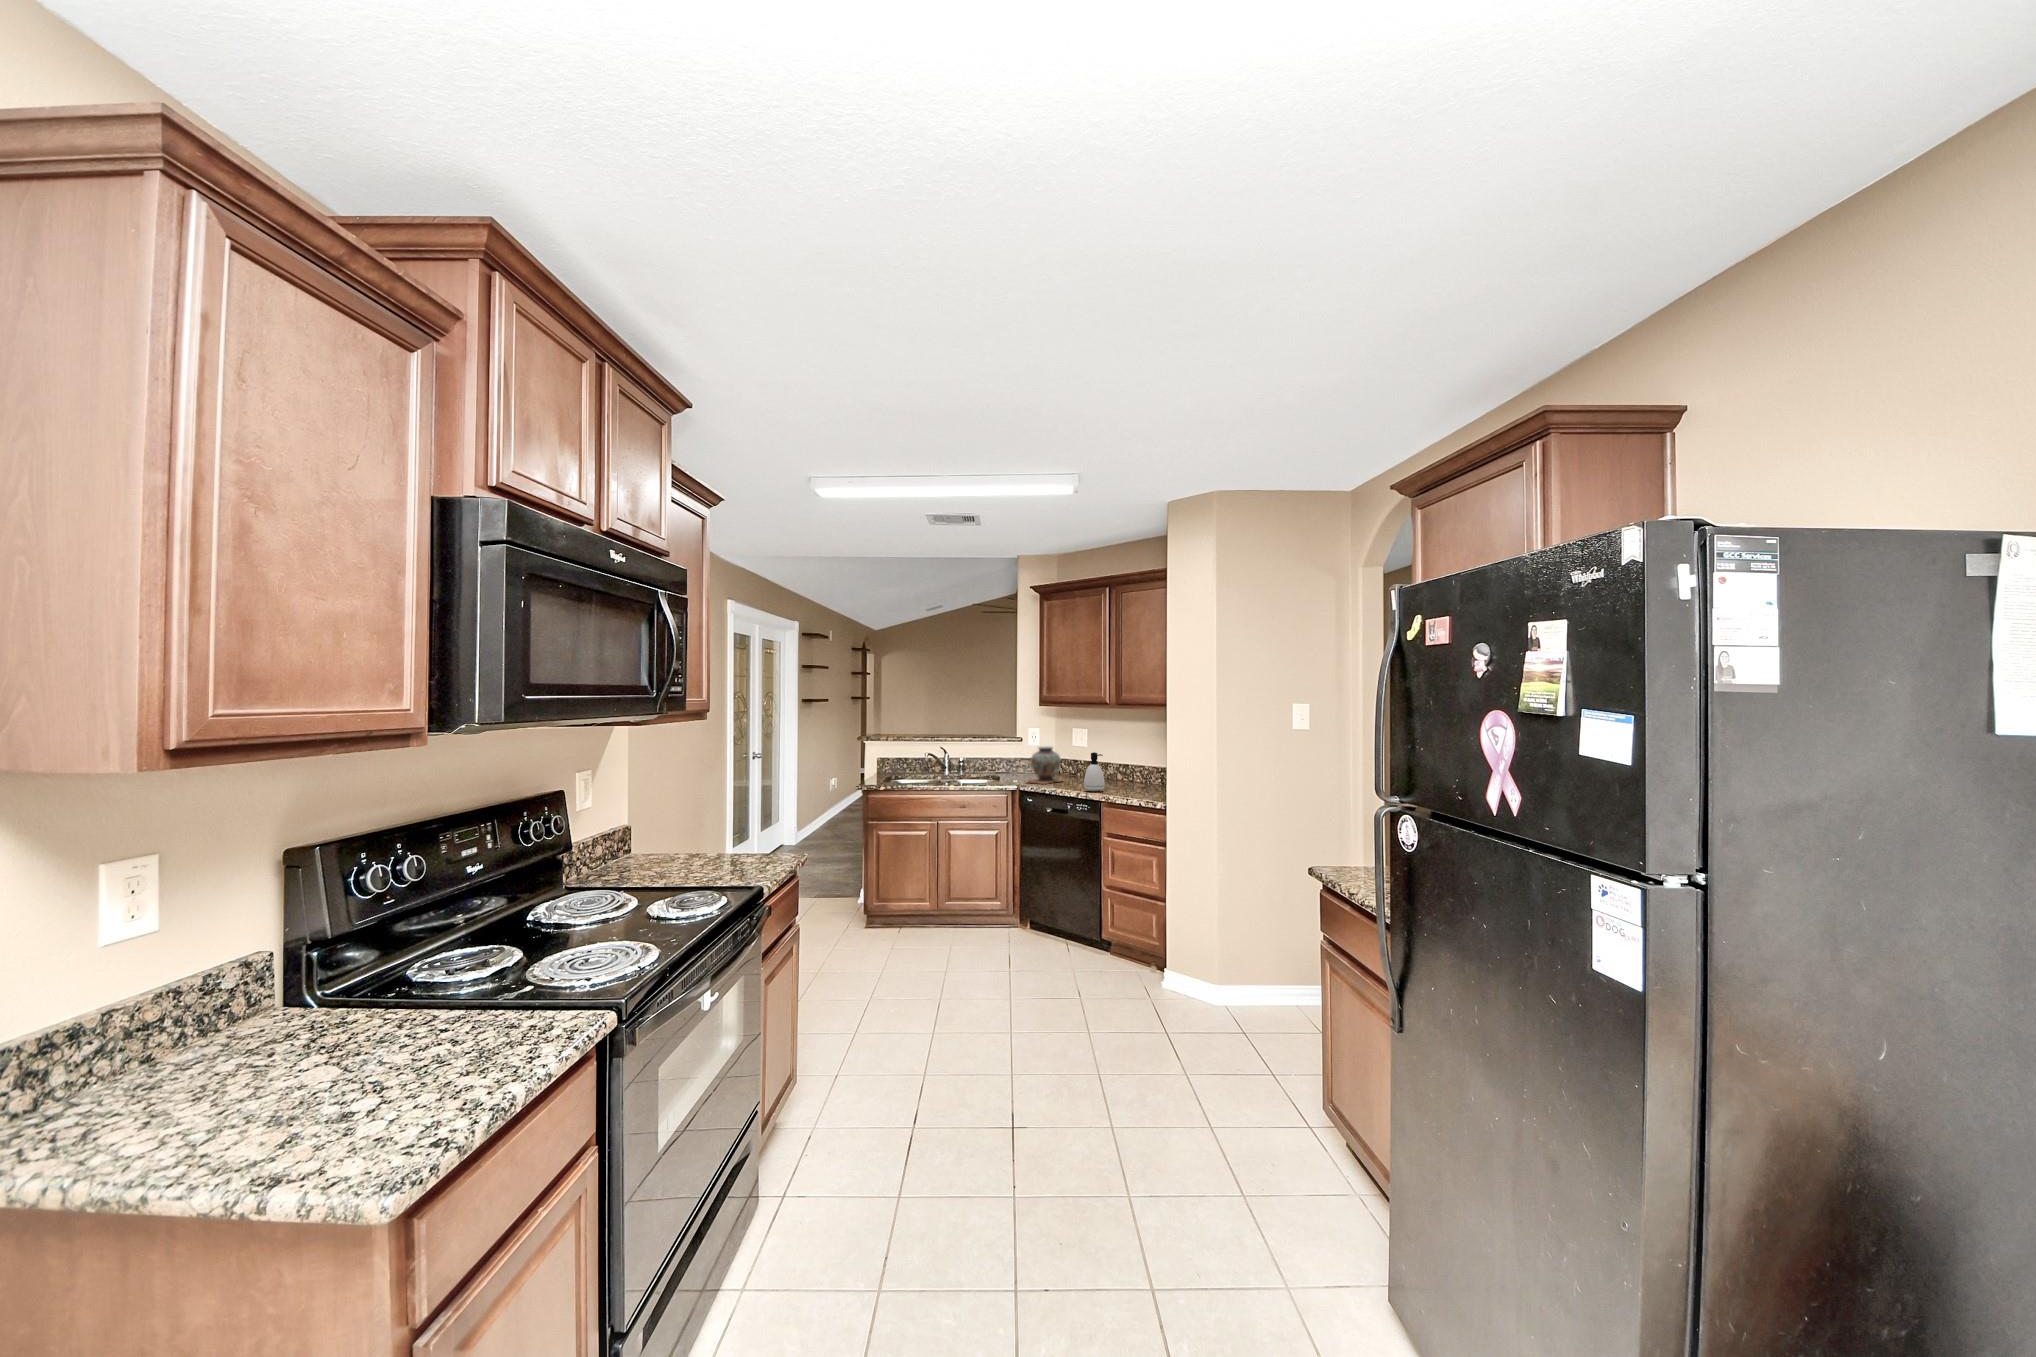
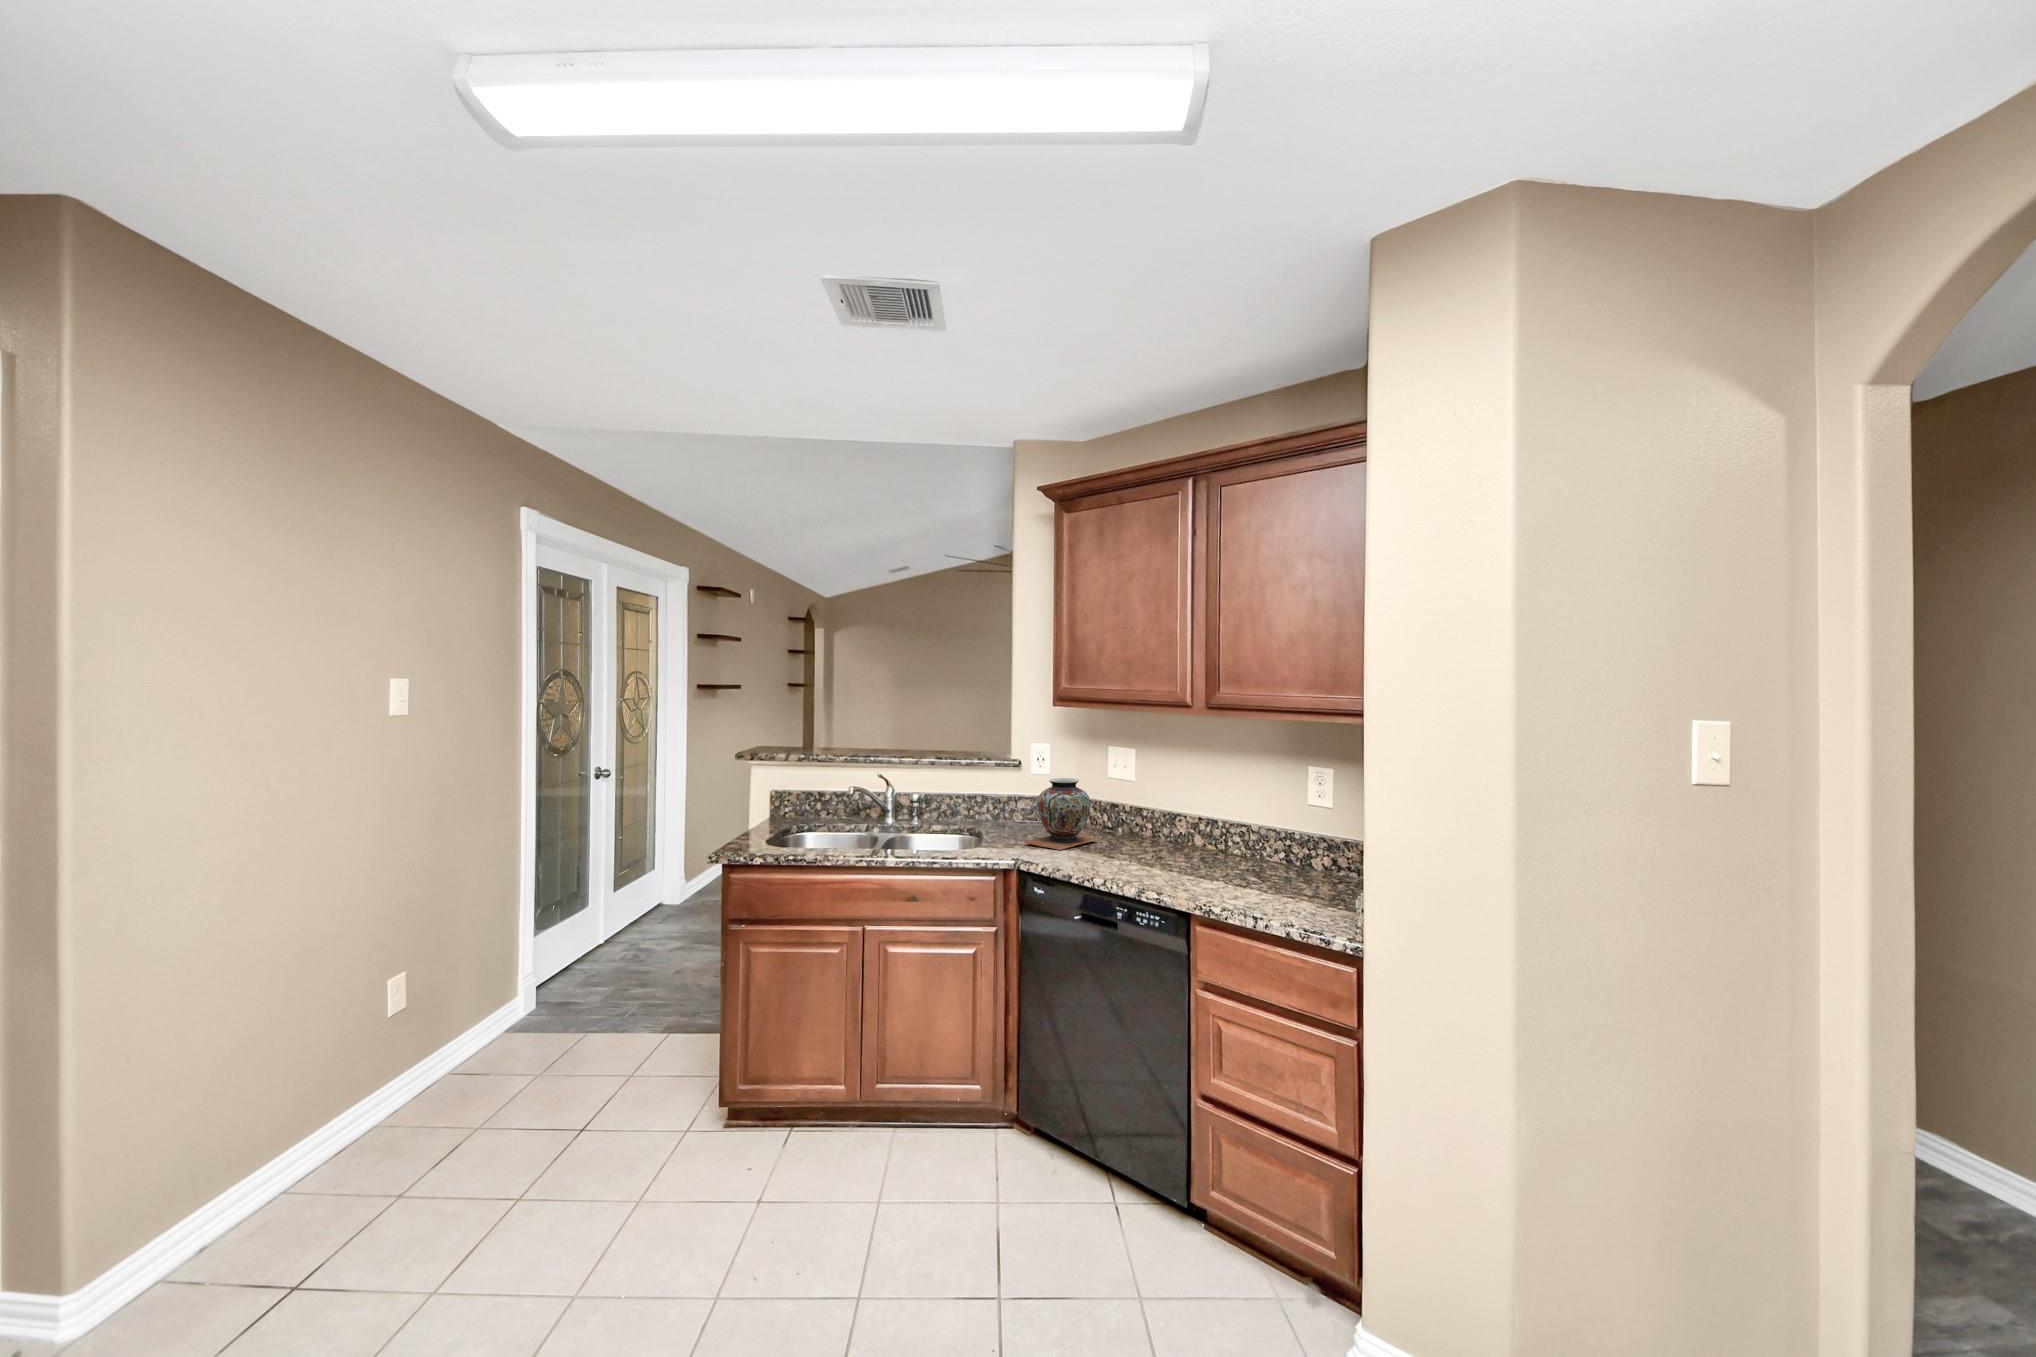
soap dispenser: present [1084,752,1105,791] -> none [1142,801,1183,878]

